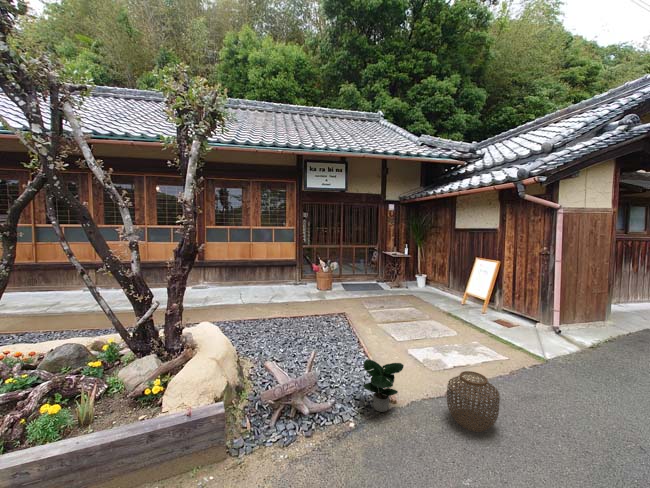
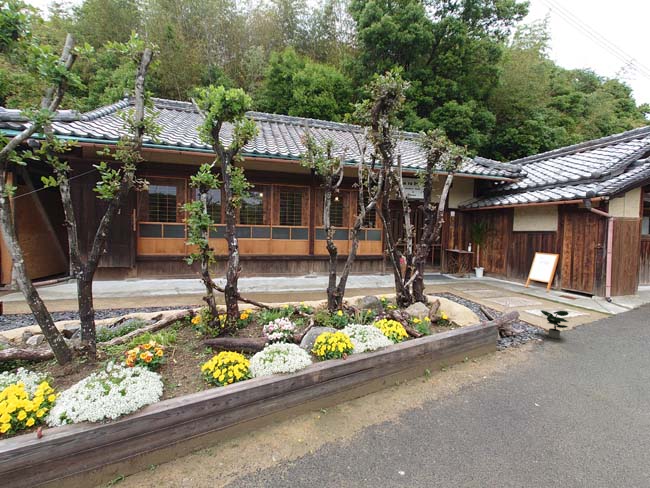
woven basket: present [447,371,500,432] -> none [593,313,629,344]

